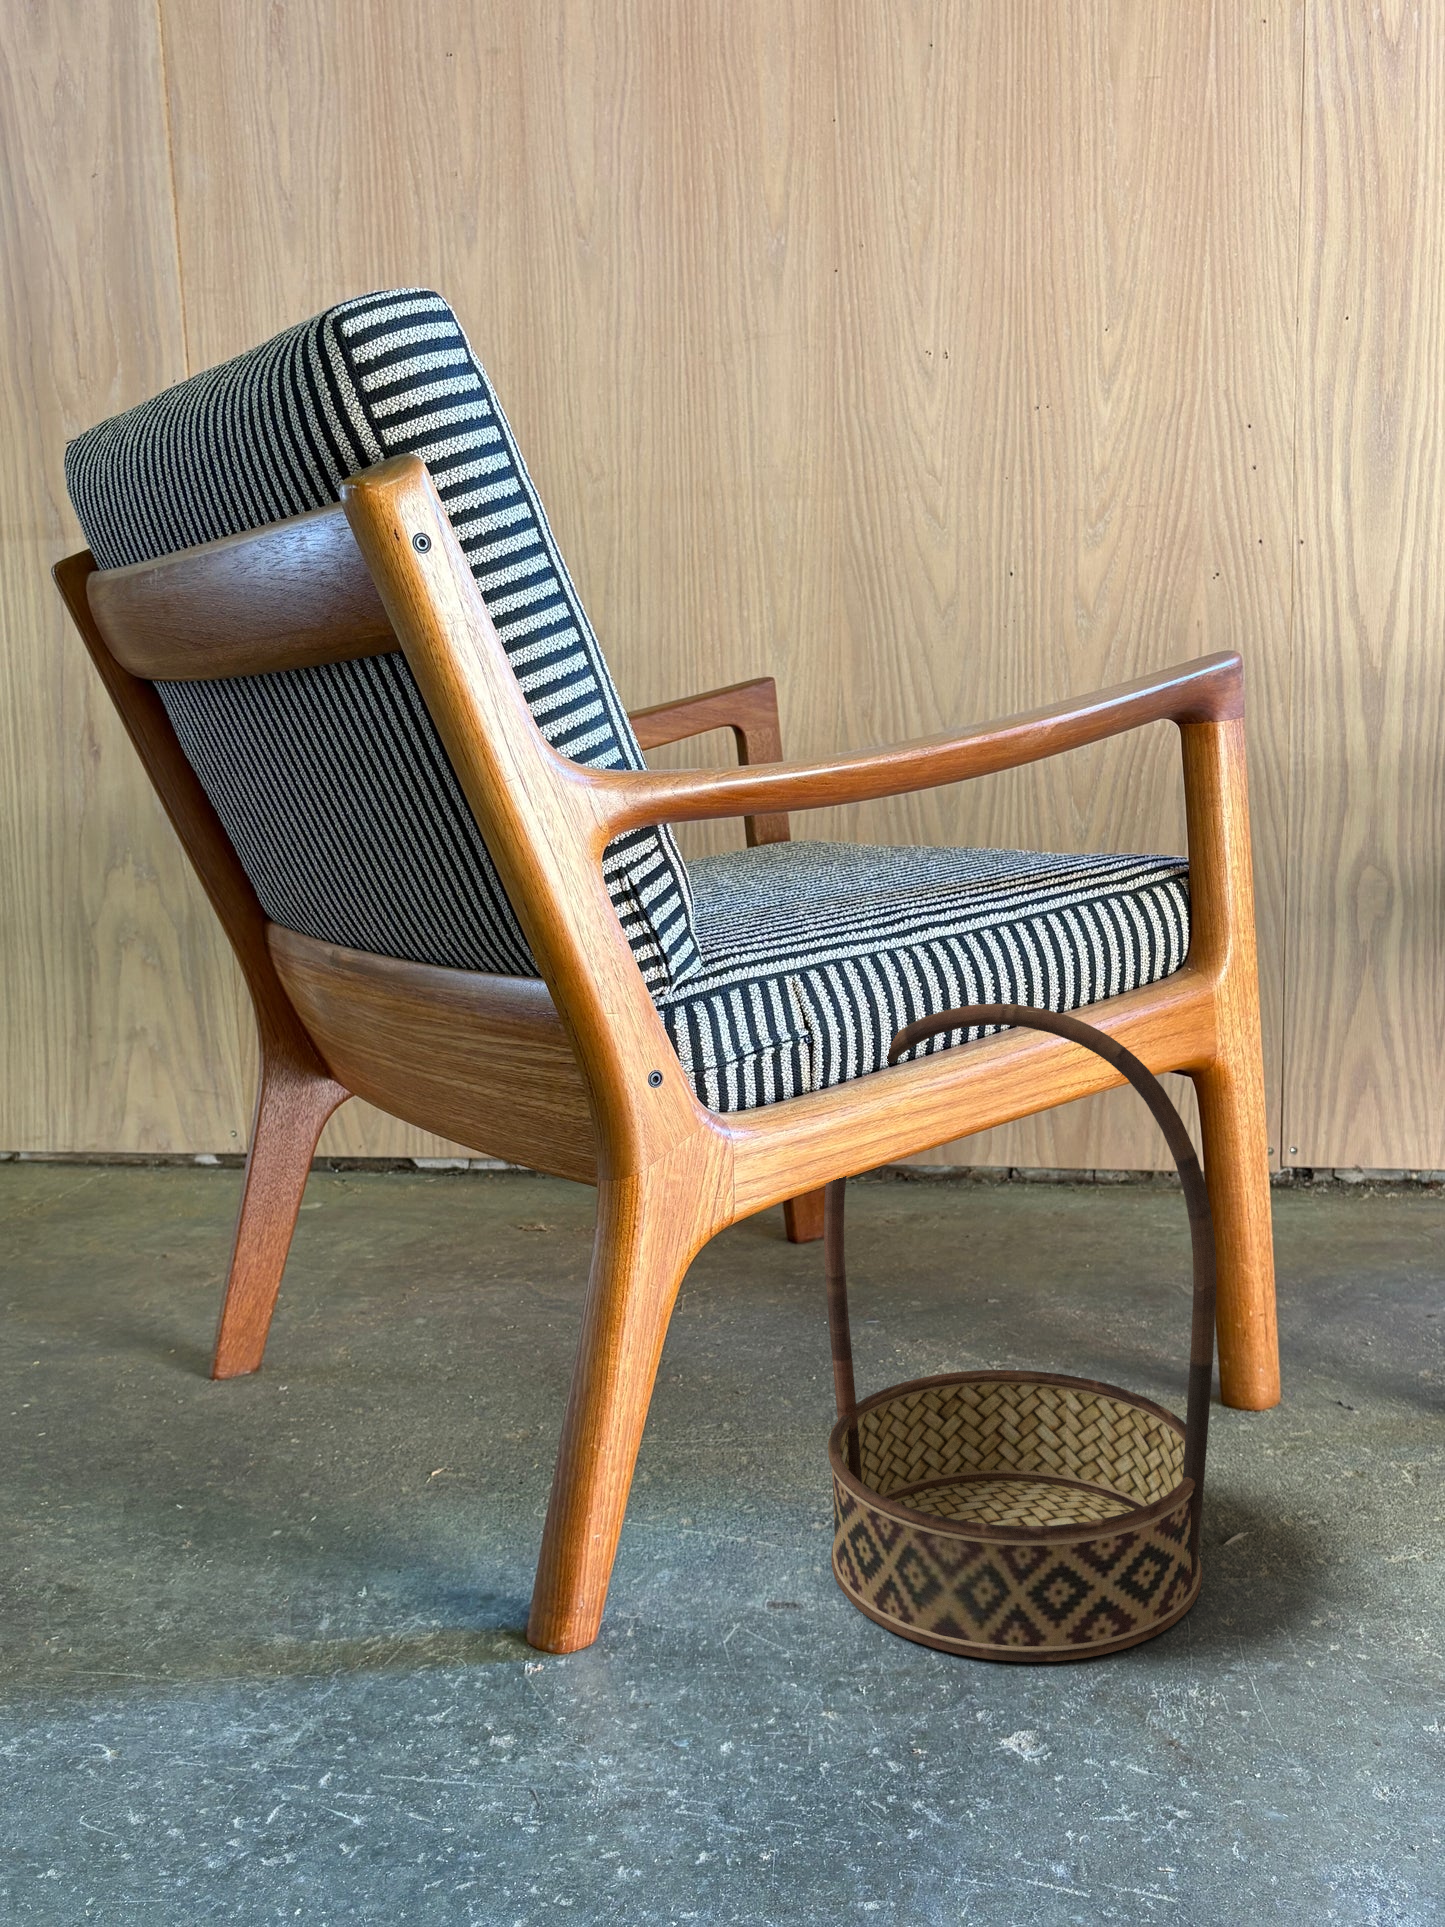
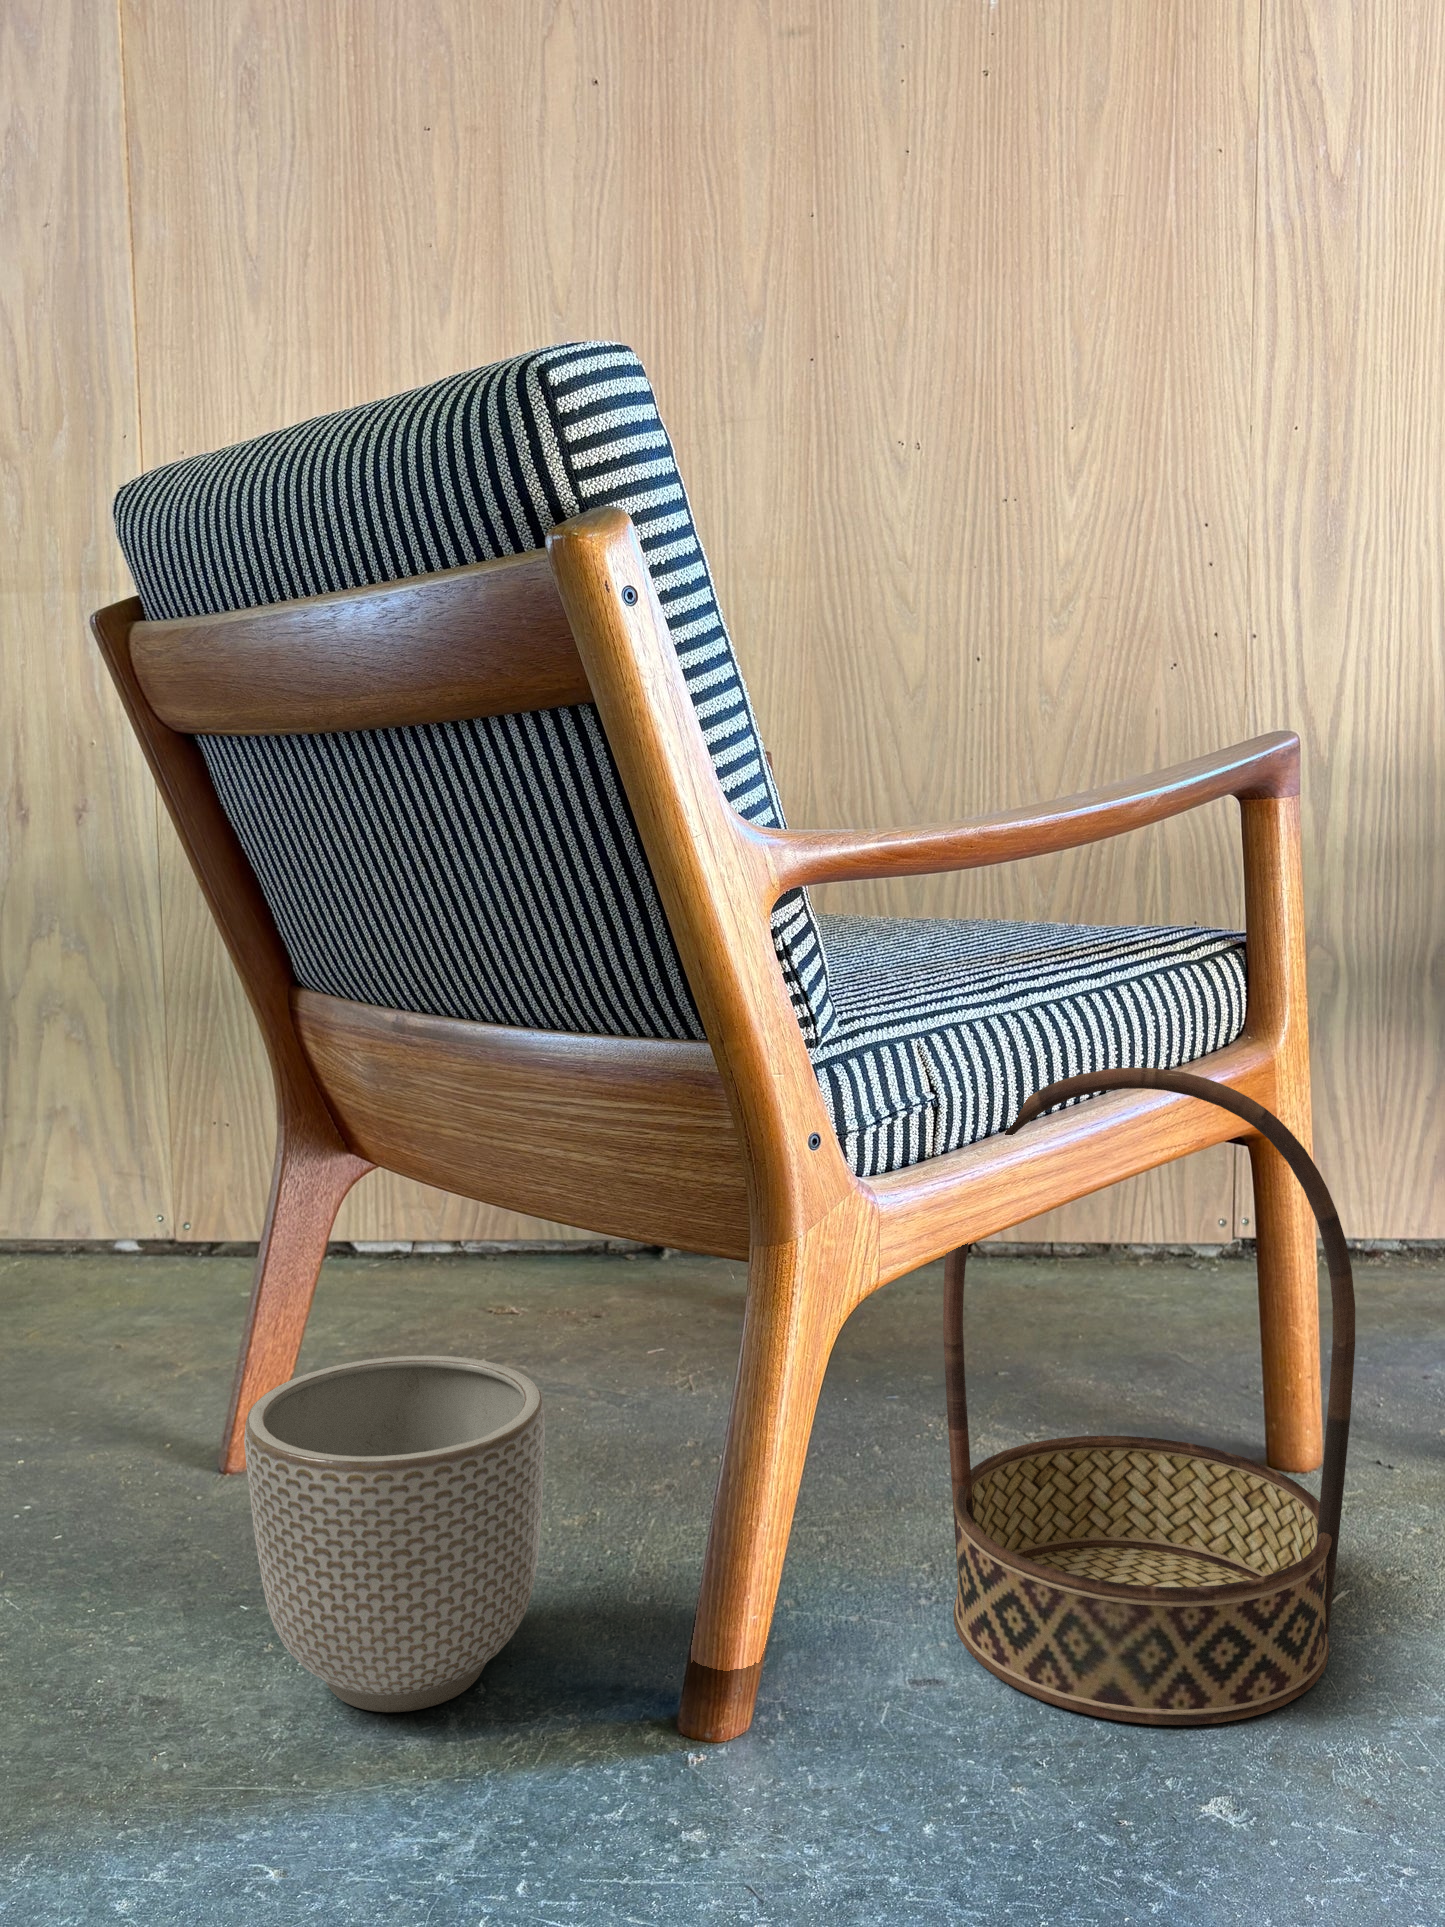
planter: none [136,1274,424,1608] -> present [244,1356,545,1712]

